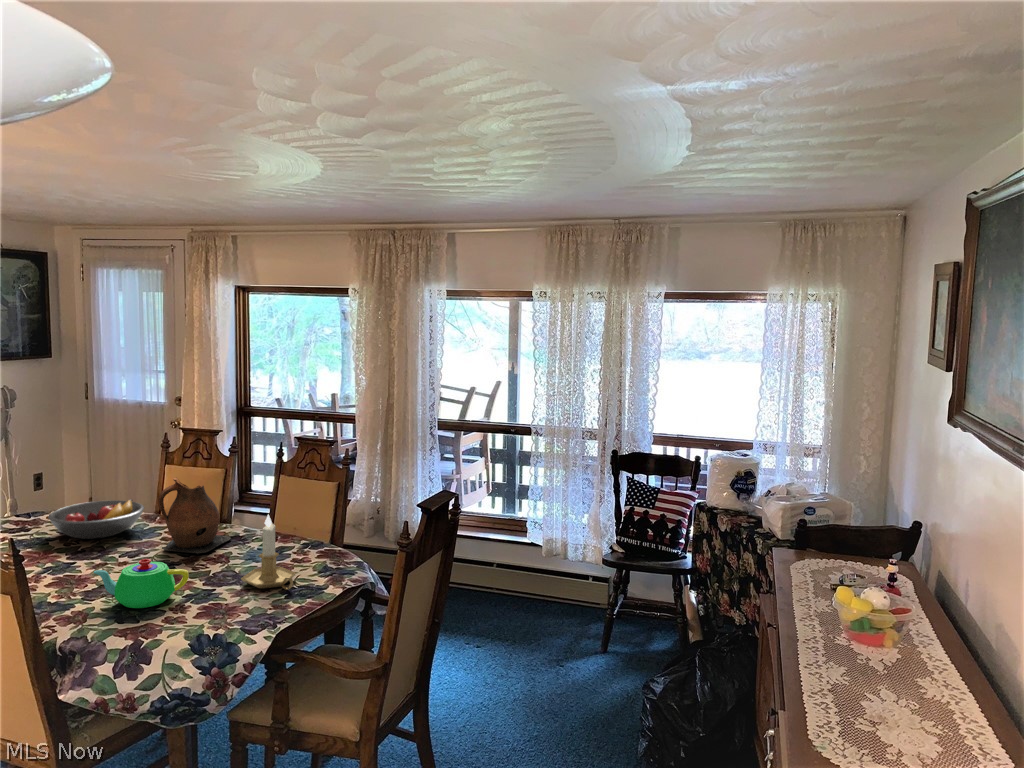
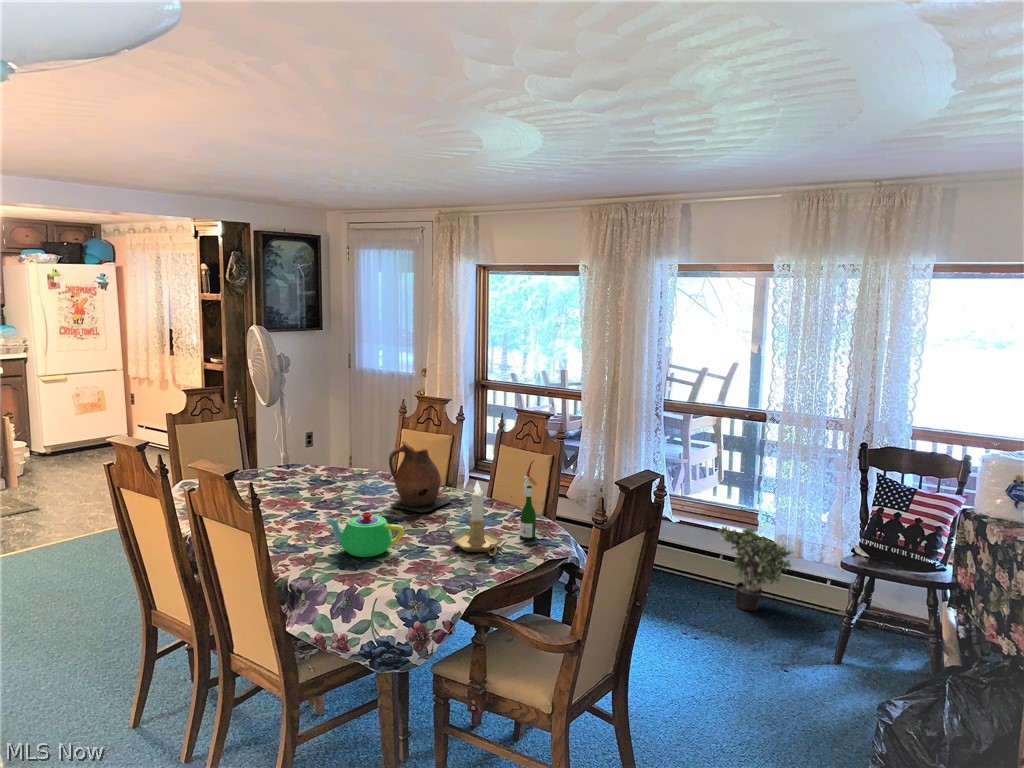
wine bottle: none [313,489,336,569] -> present [520,461,543,539]
fruit bowl: present [48,499,144,539] -> none [303,458,380,490]
potted plant: none [495,535,561,614] -> present [719,526,791,611]

